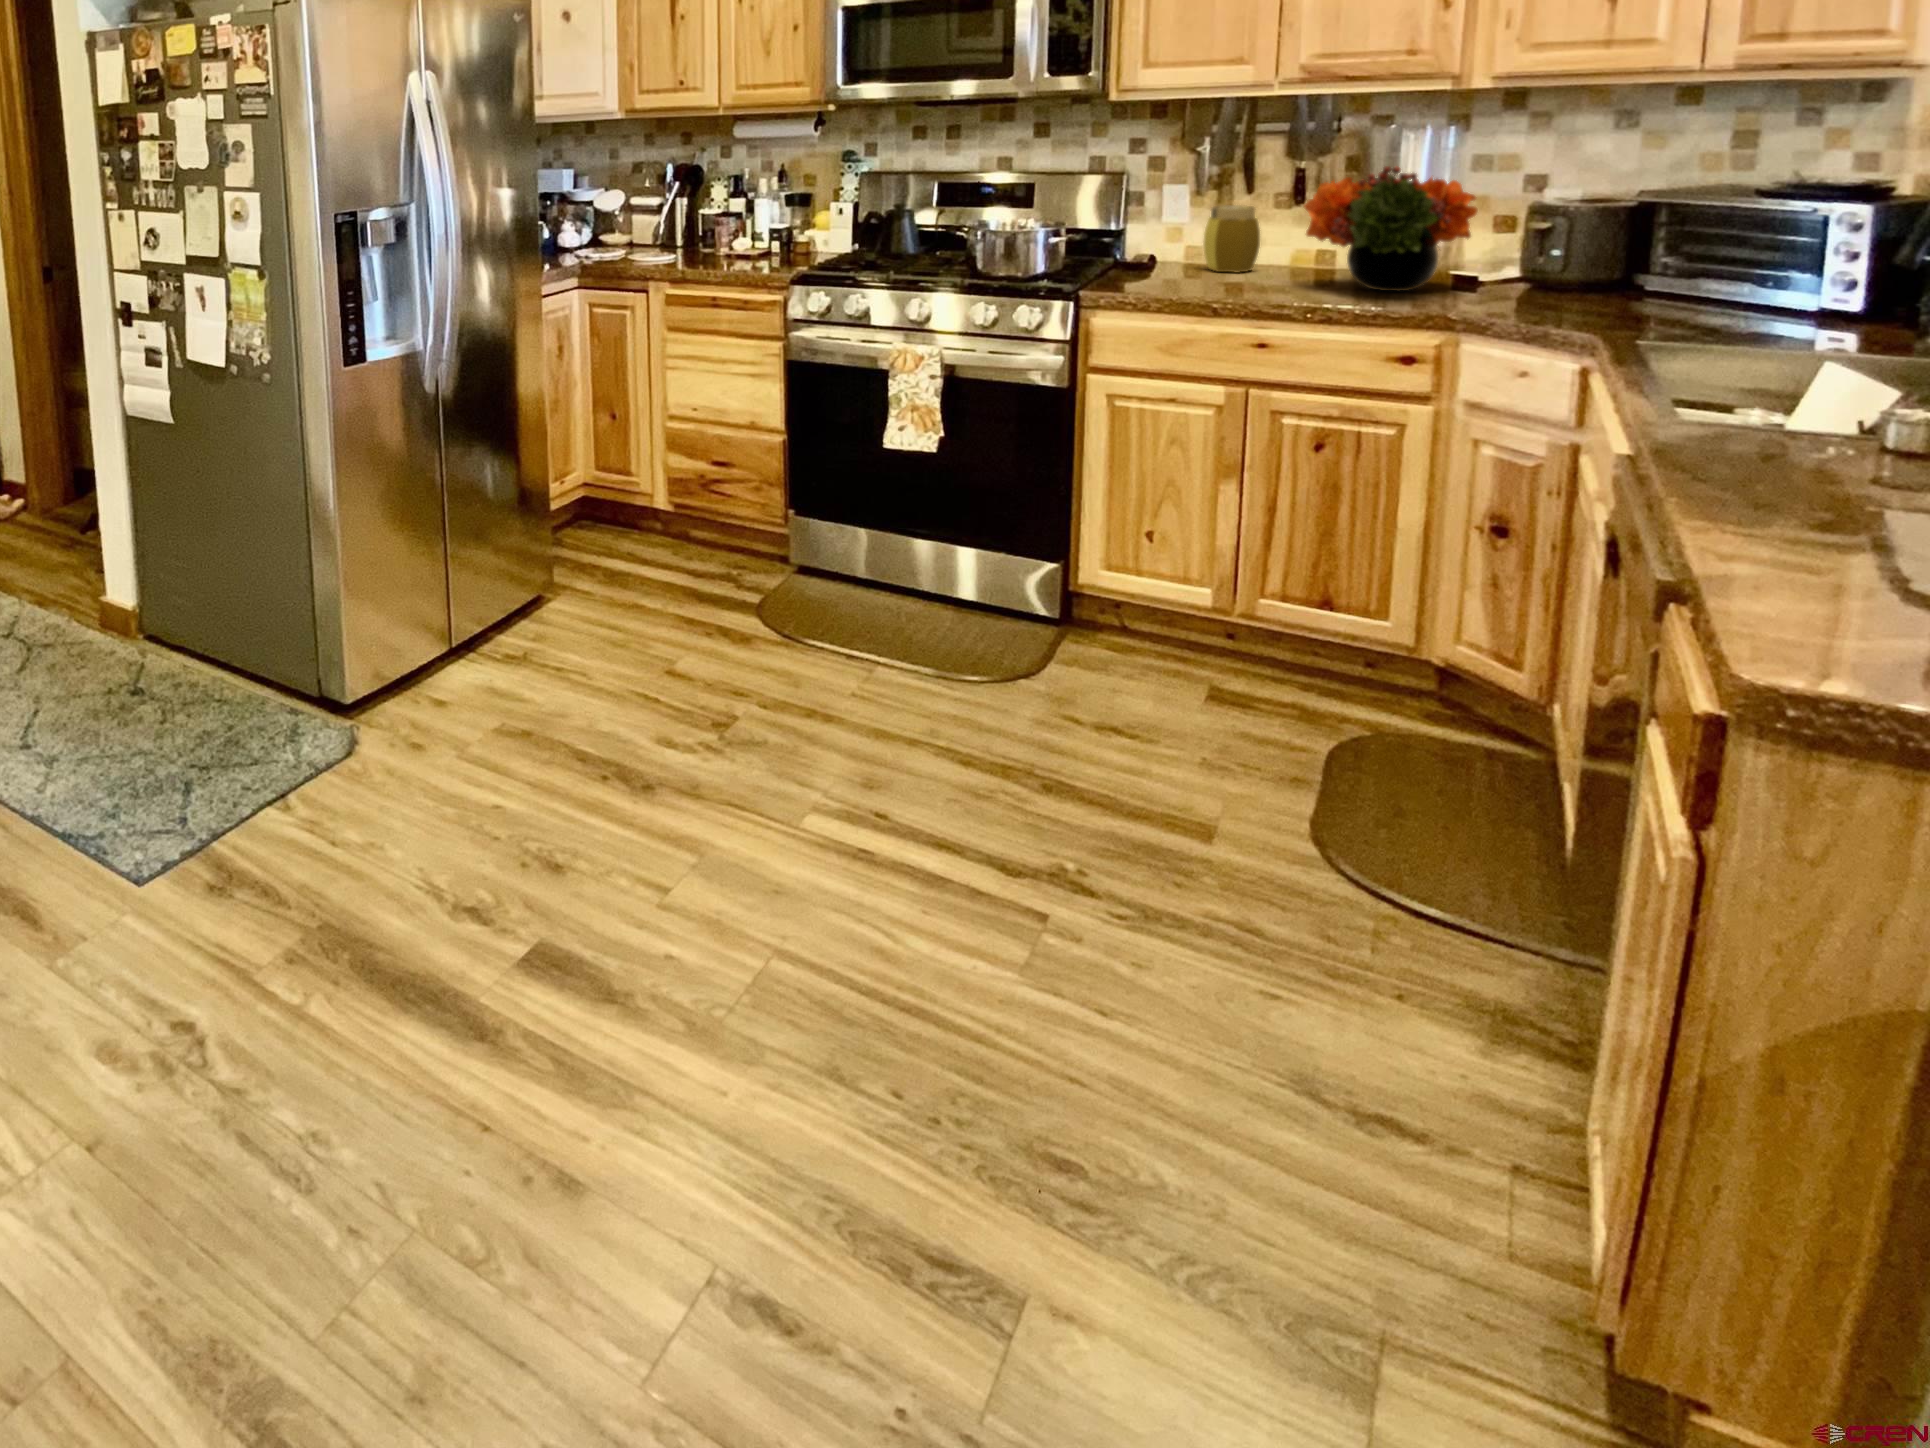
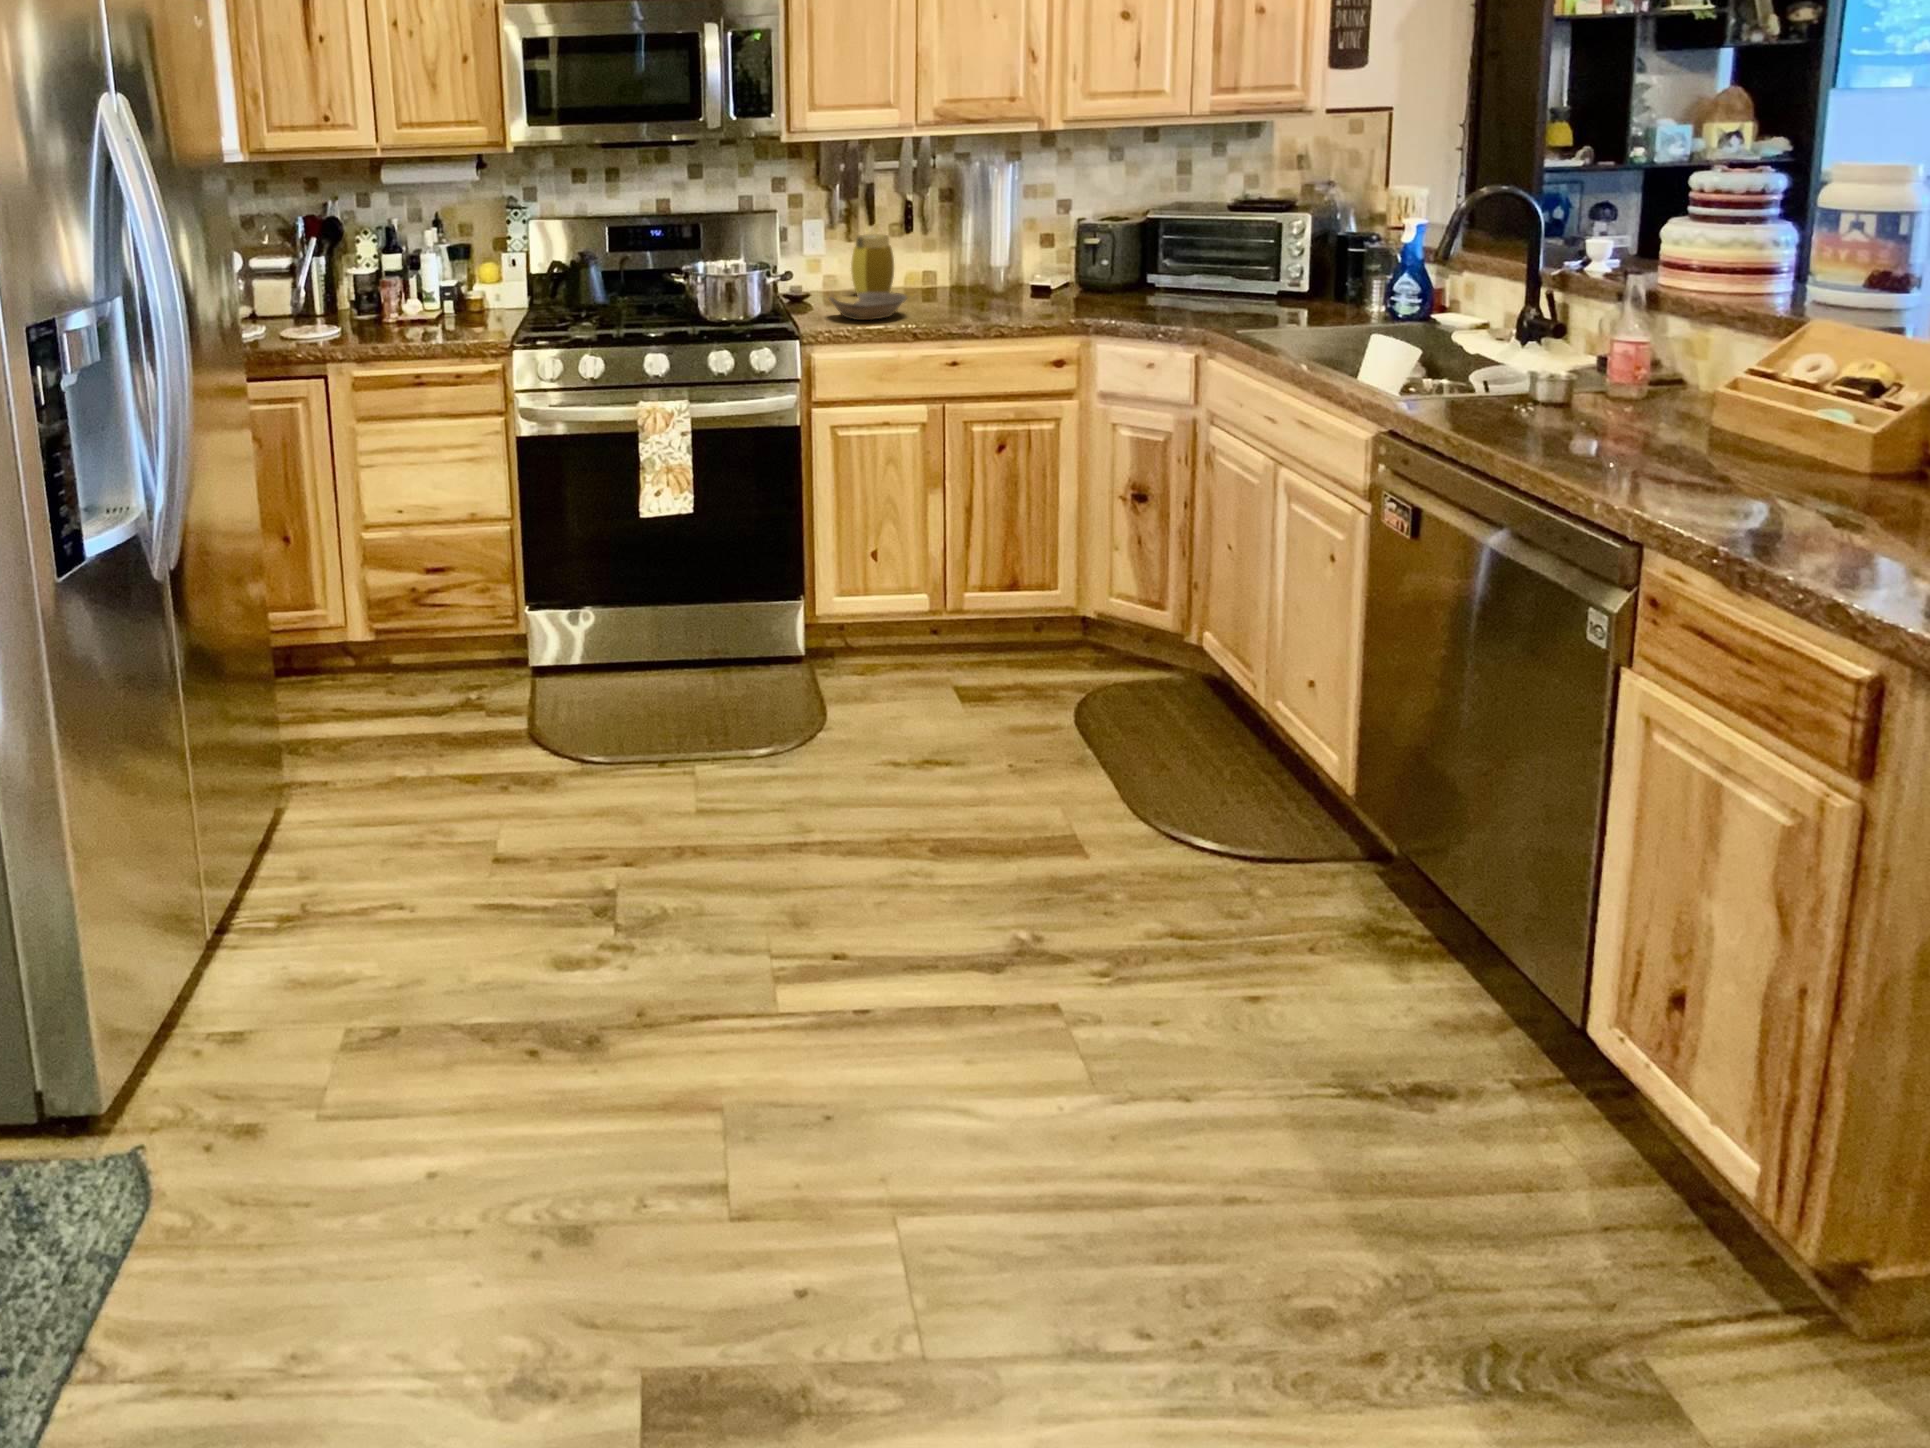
flower arrangement: present [1304,166,1478,291] -> none [942,195,1063,303]
bowl: none [1133,264,1231,291] -> present [829,292,907,320]

